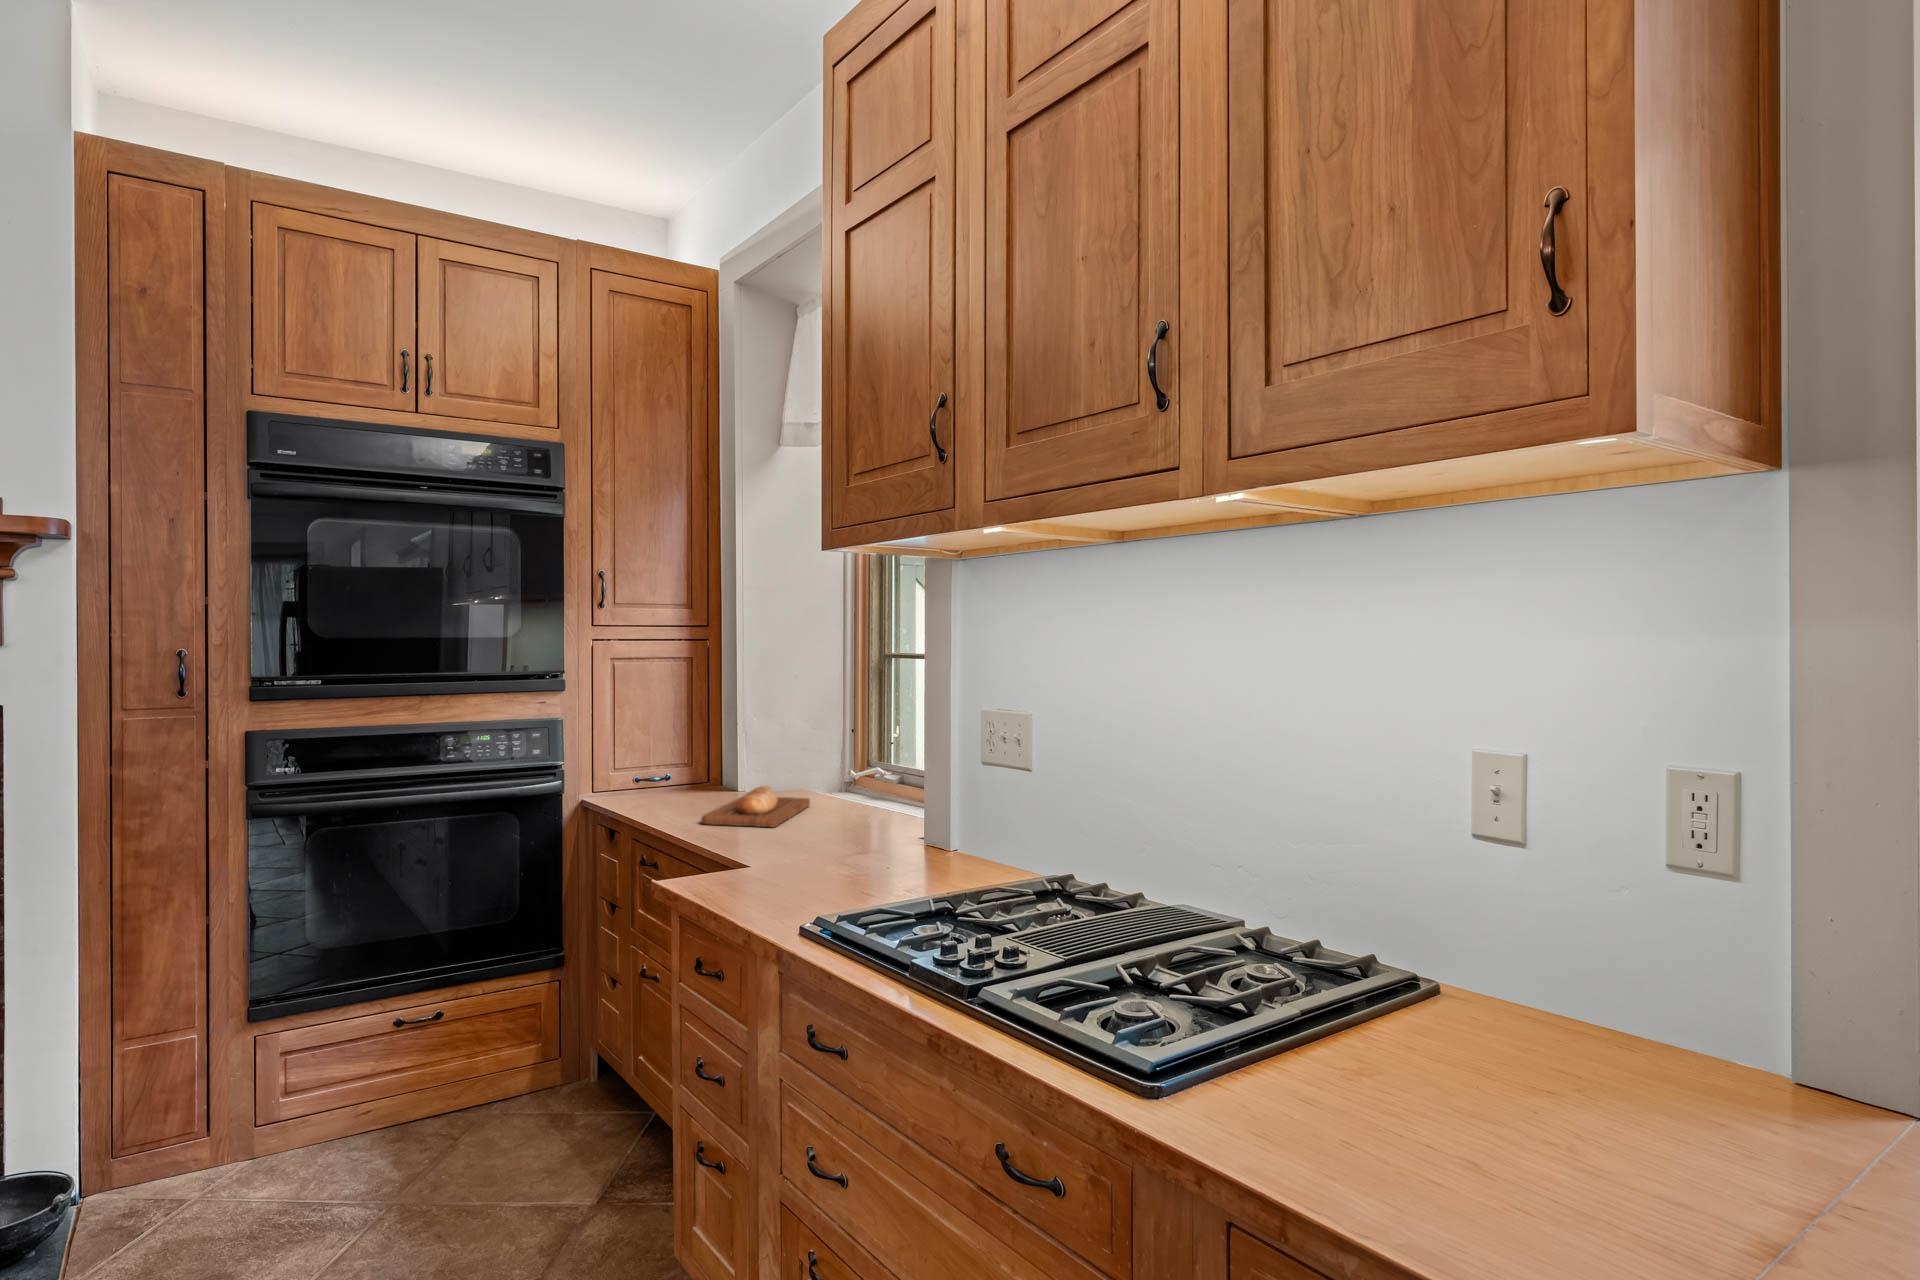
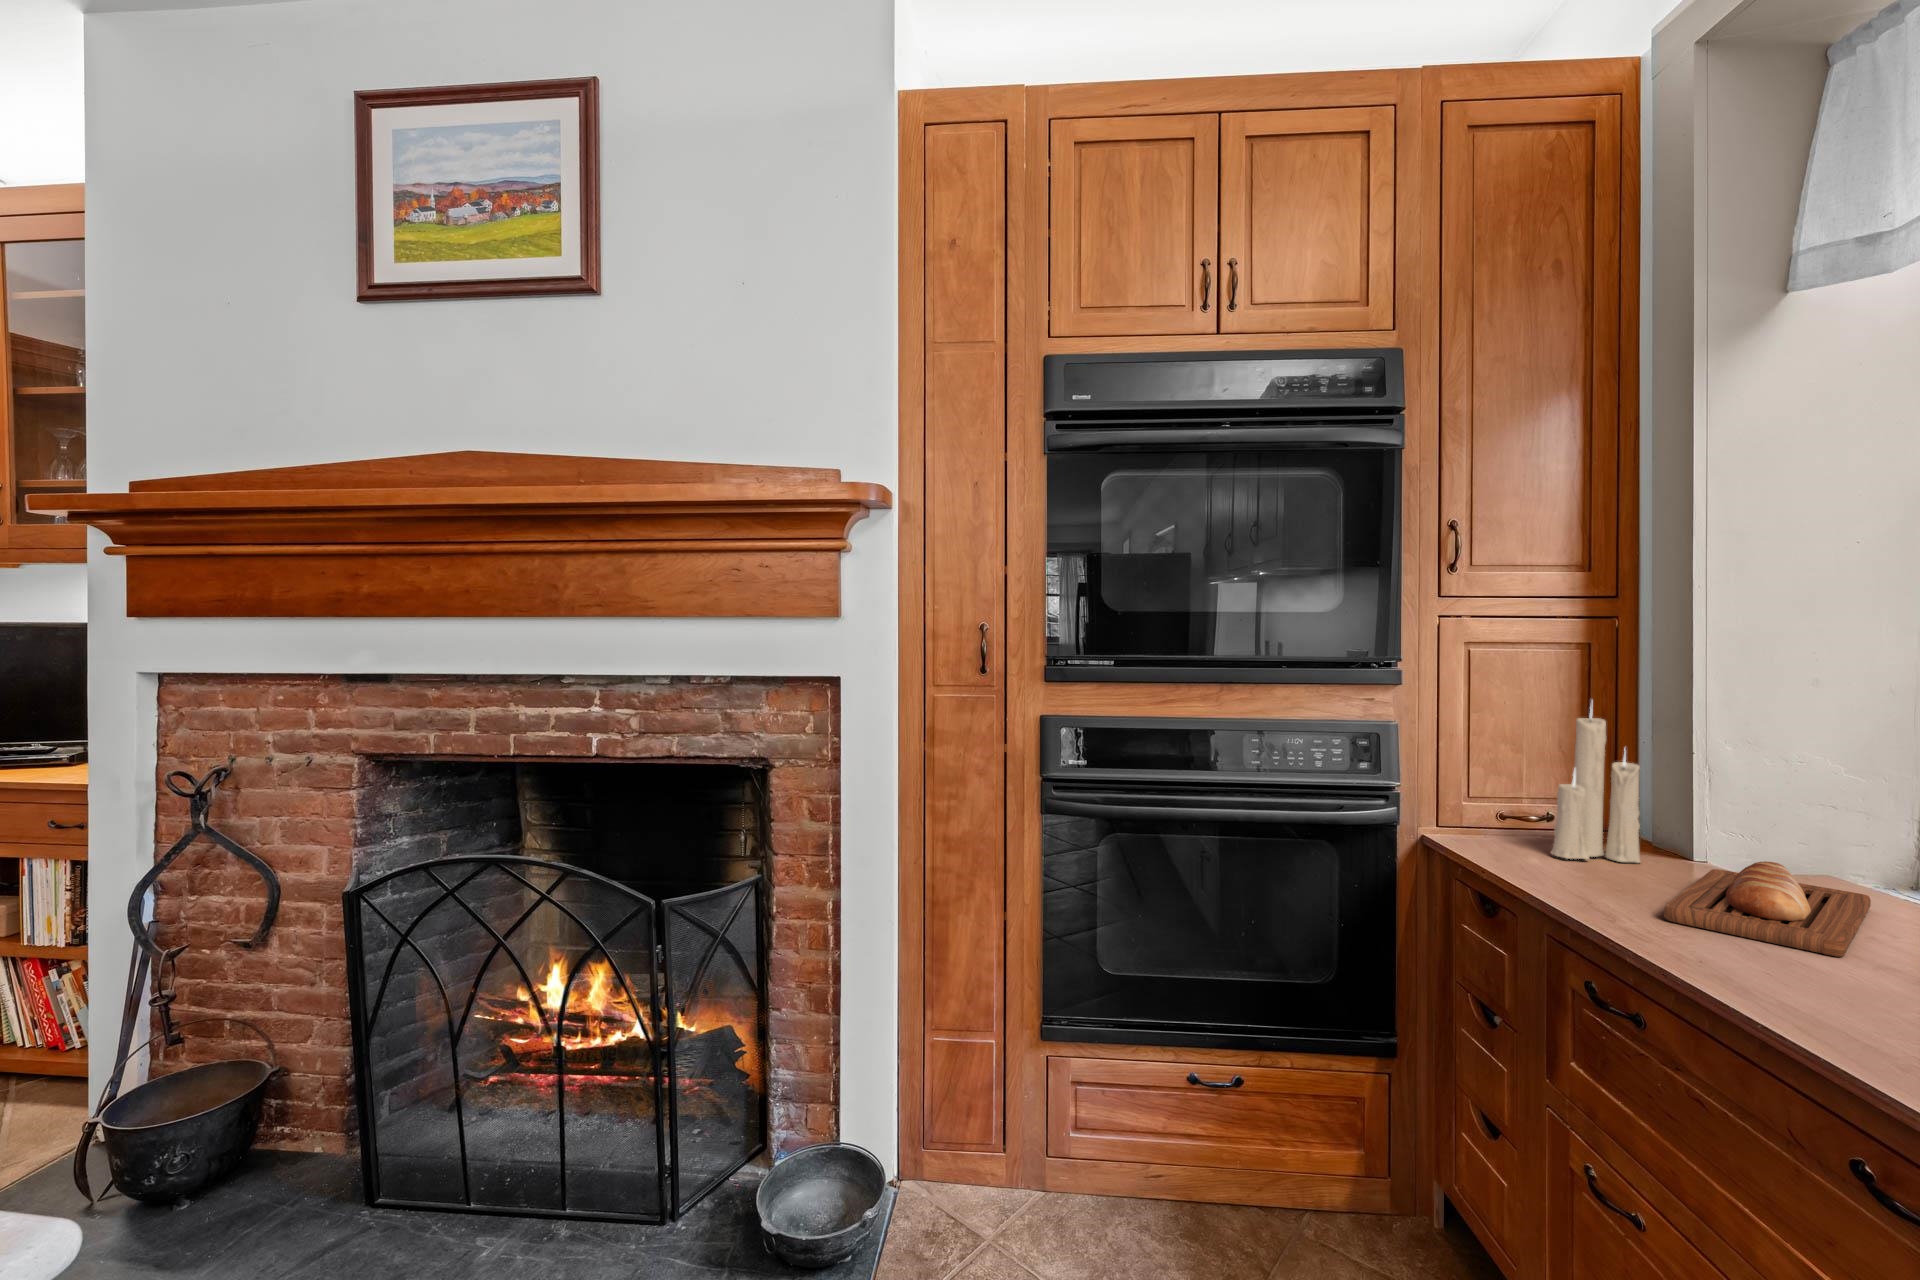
candle: none [660,690,712,802] -> present [1551,708,1640,863]

